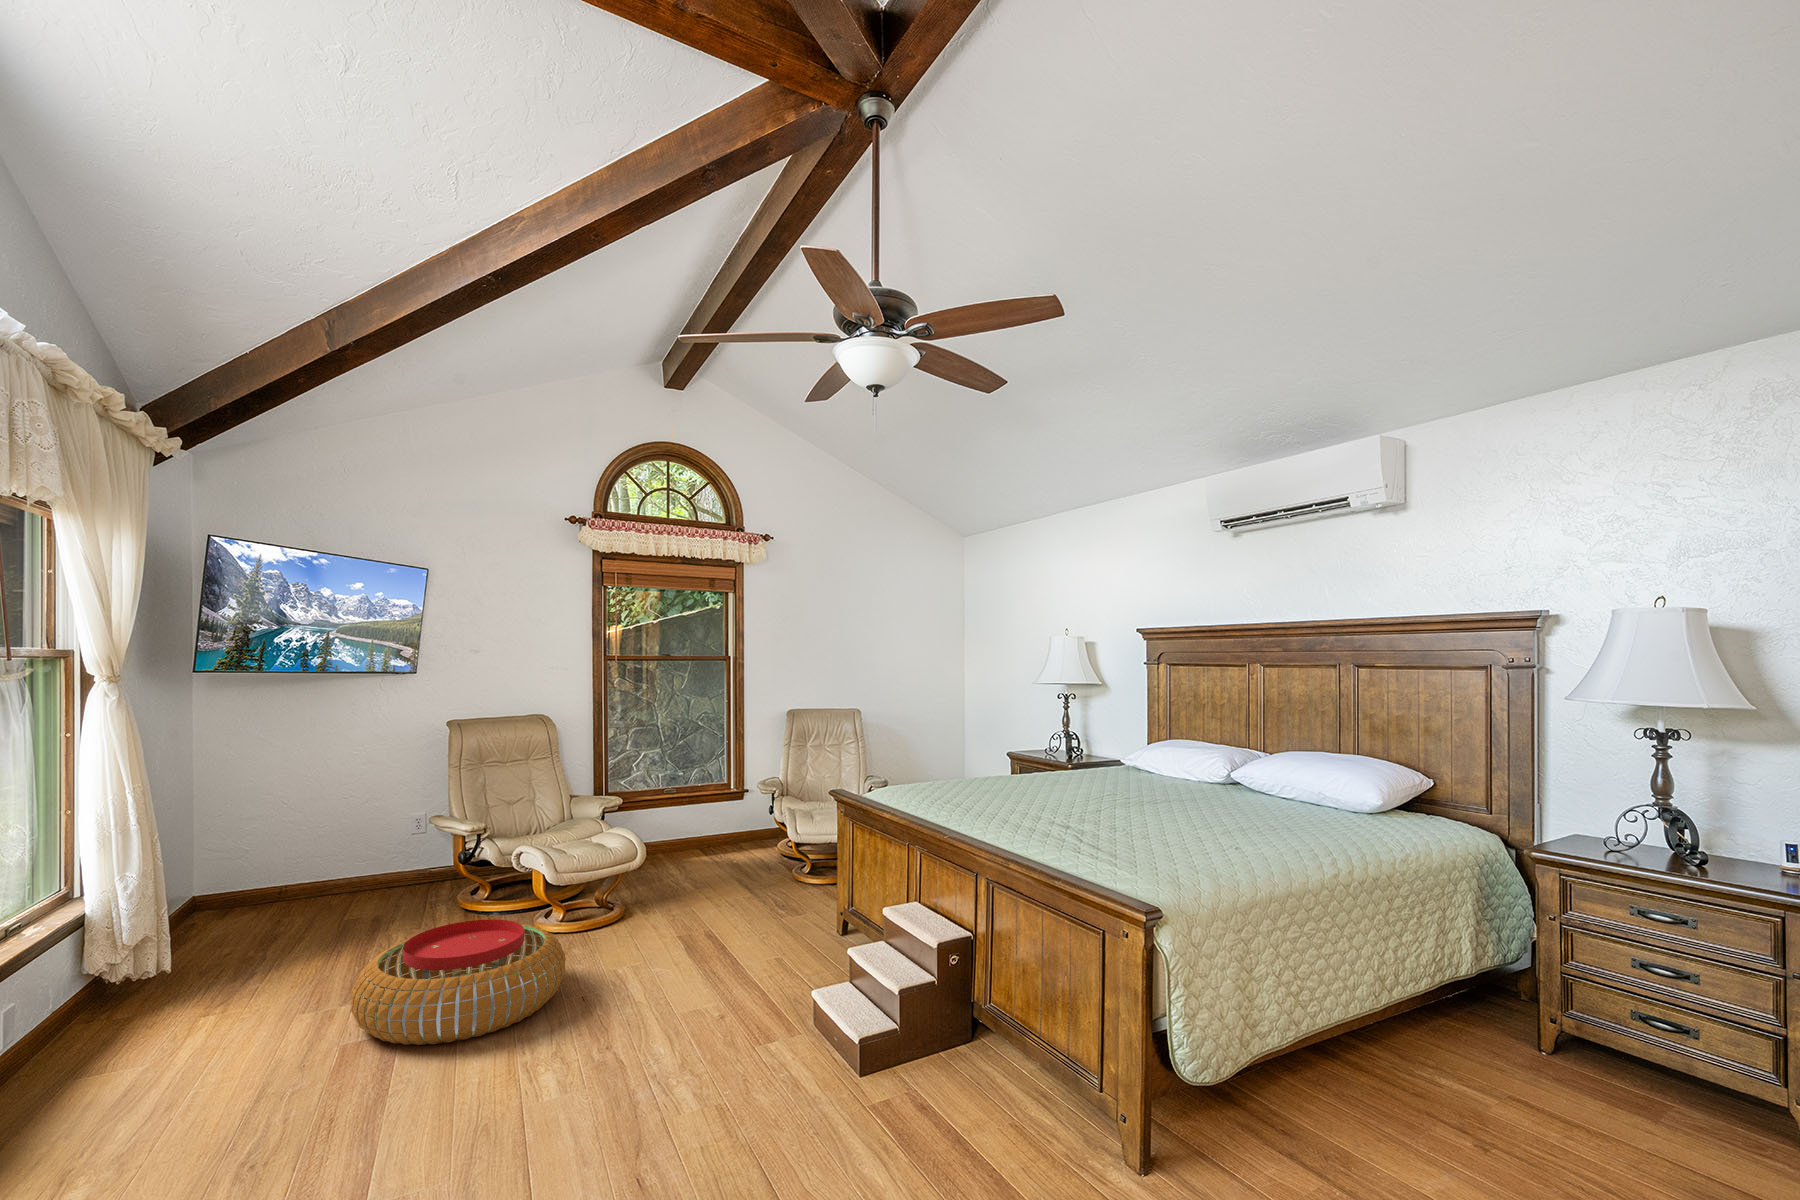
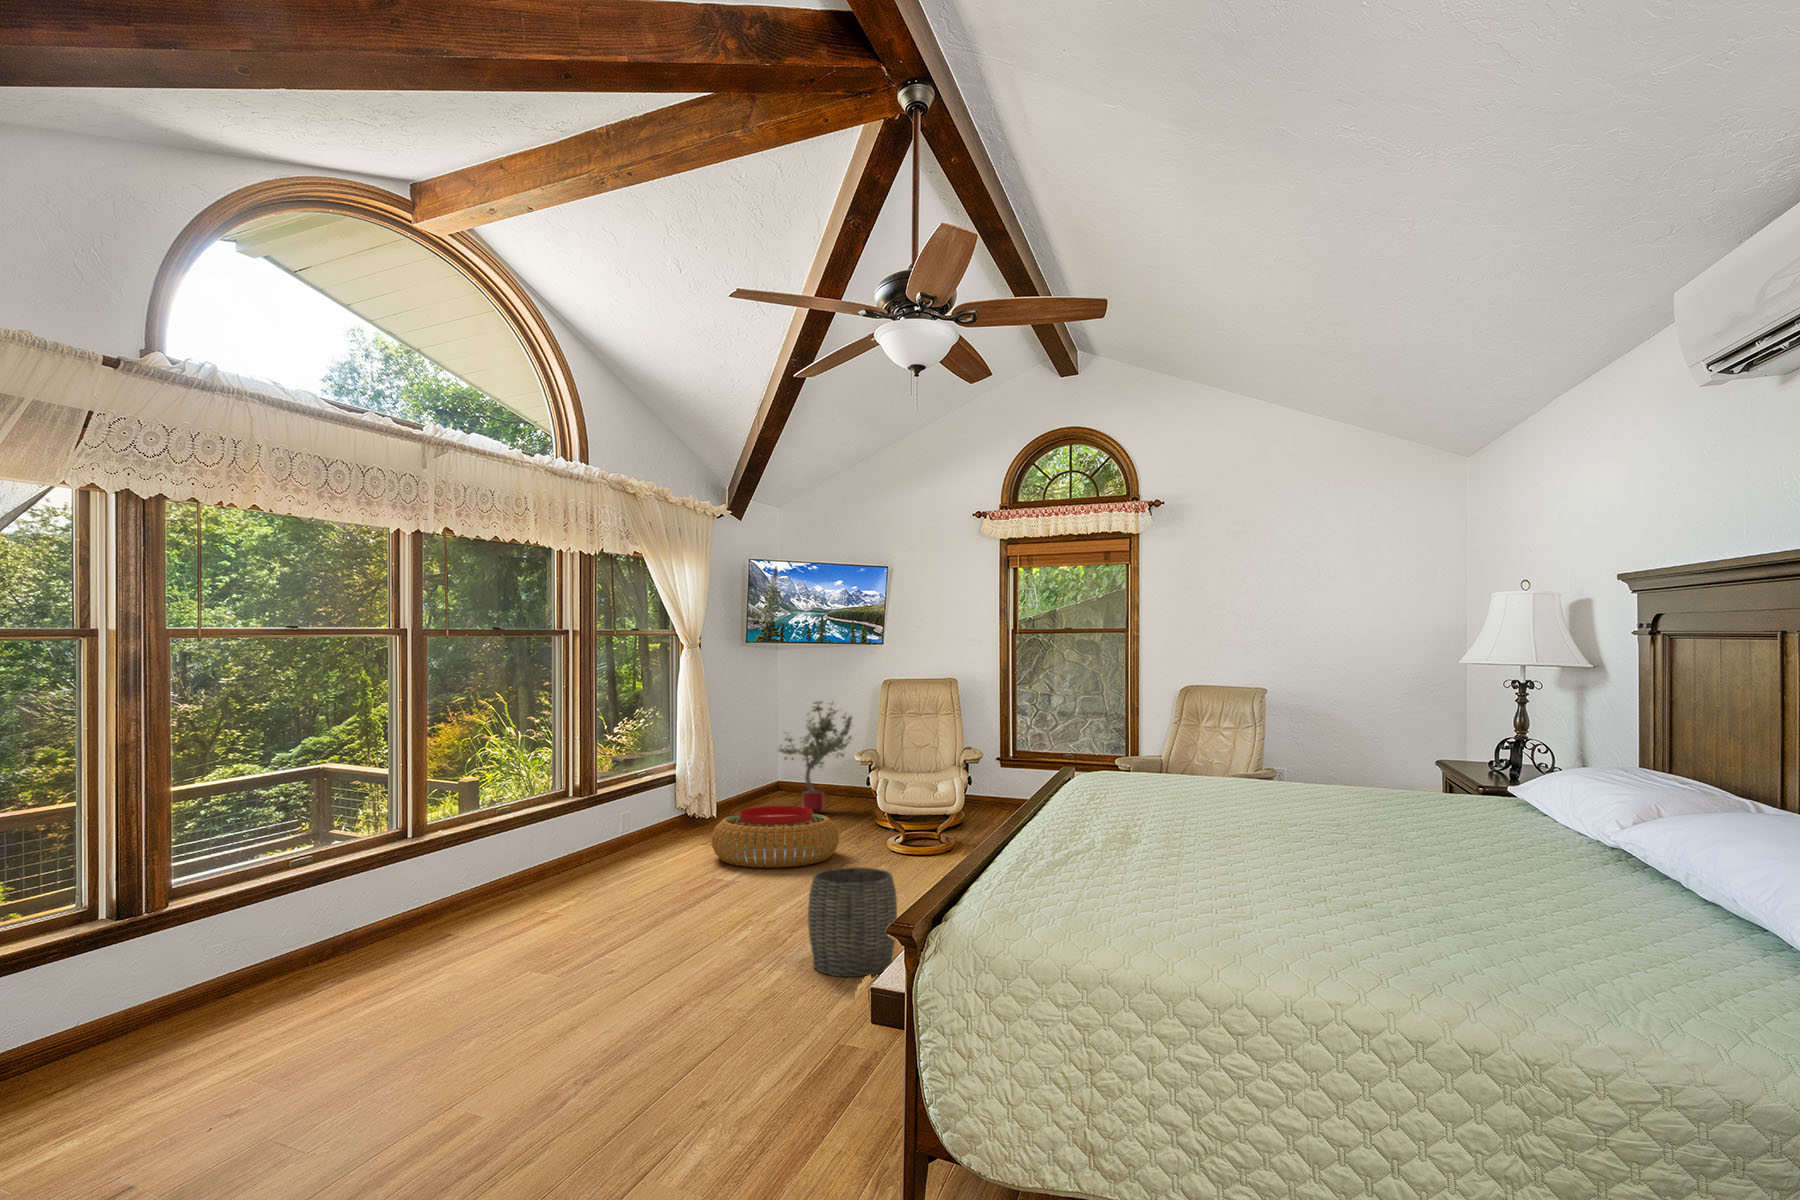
potted tree: none [231,750,393,918] -> present [778,701,854,813]
woven basket: none [942,989,1056,1158] -> present [808,867,897,977]

